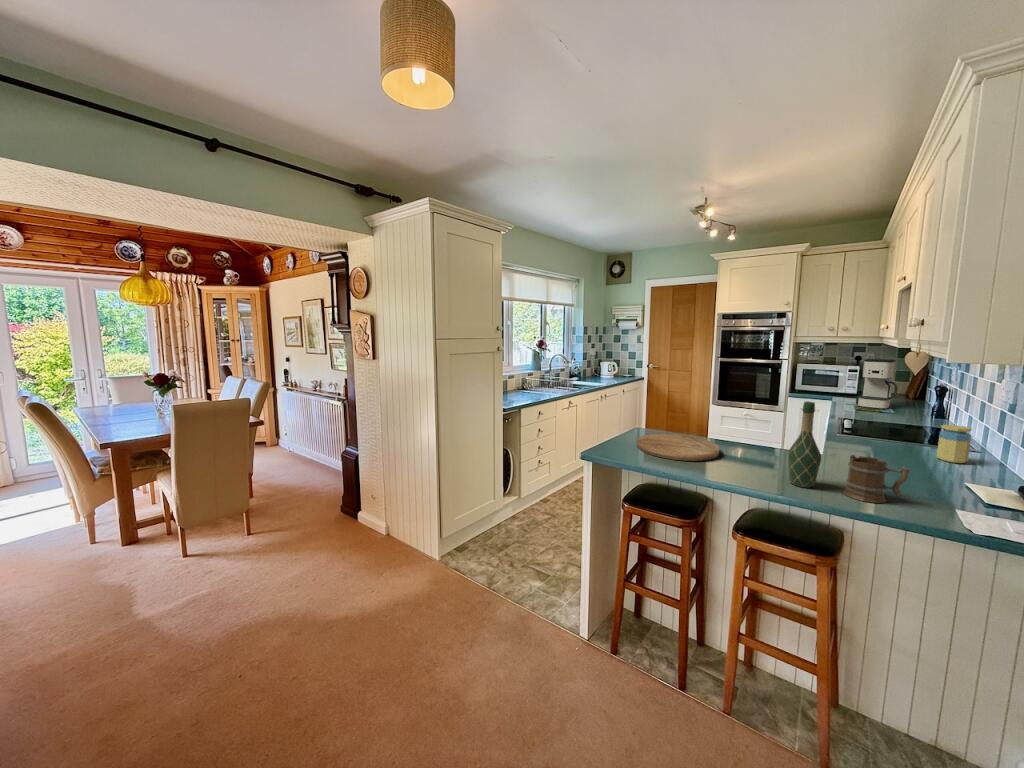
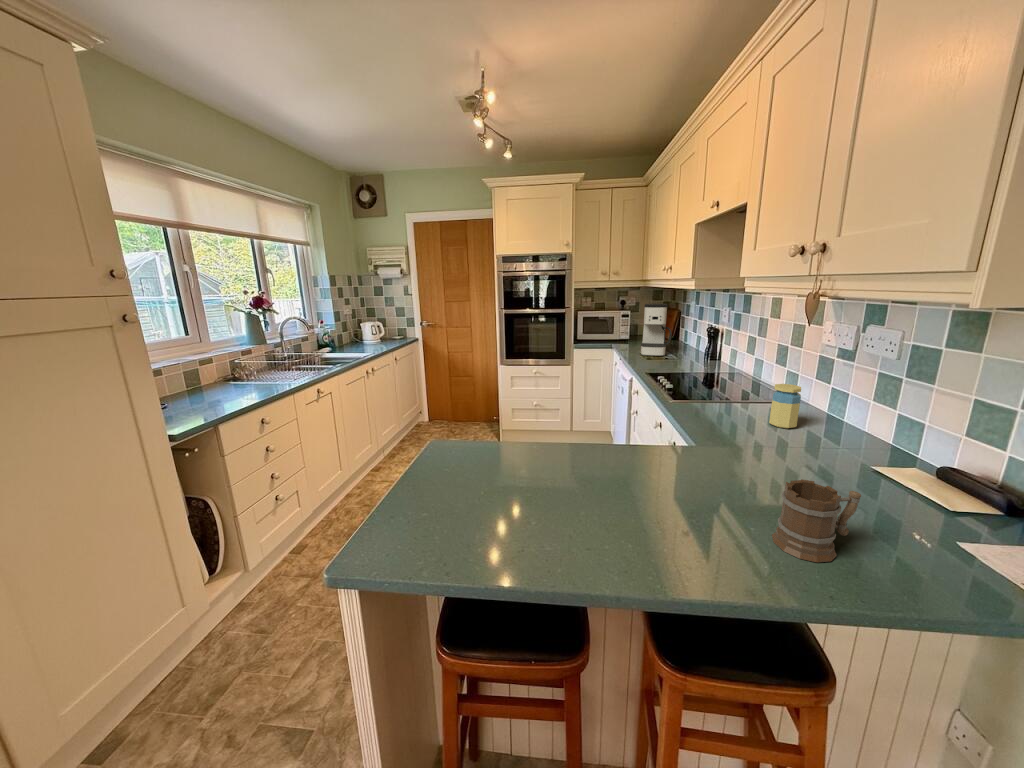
wine bottle: present [788,402,821,487] -> none [699,405,752,552]
cutting board: present [637,434,720,461] -> none [435,457,573,535]

